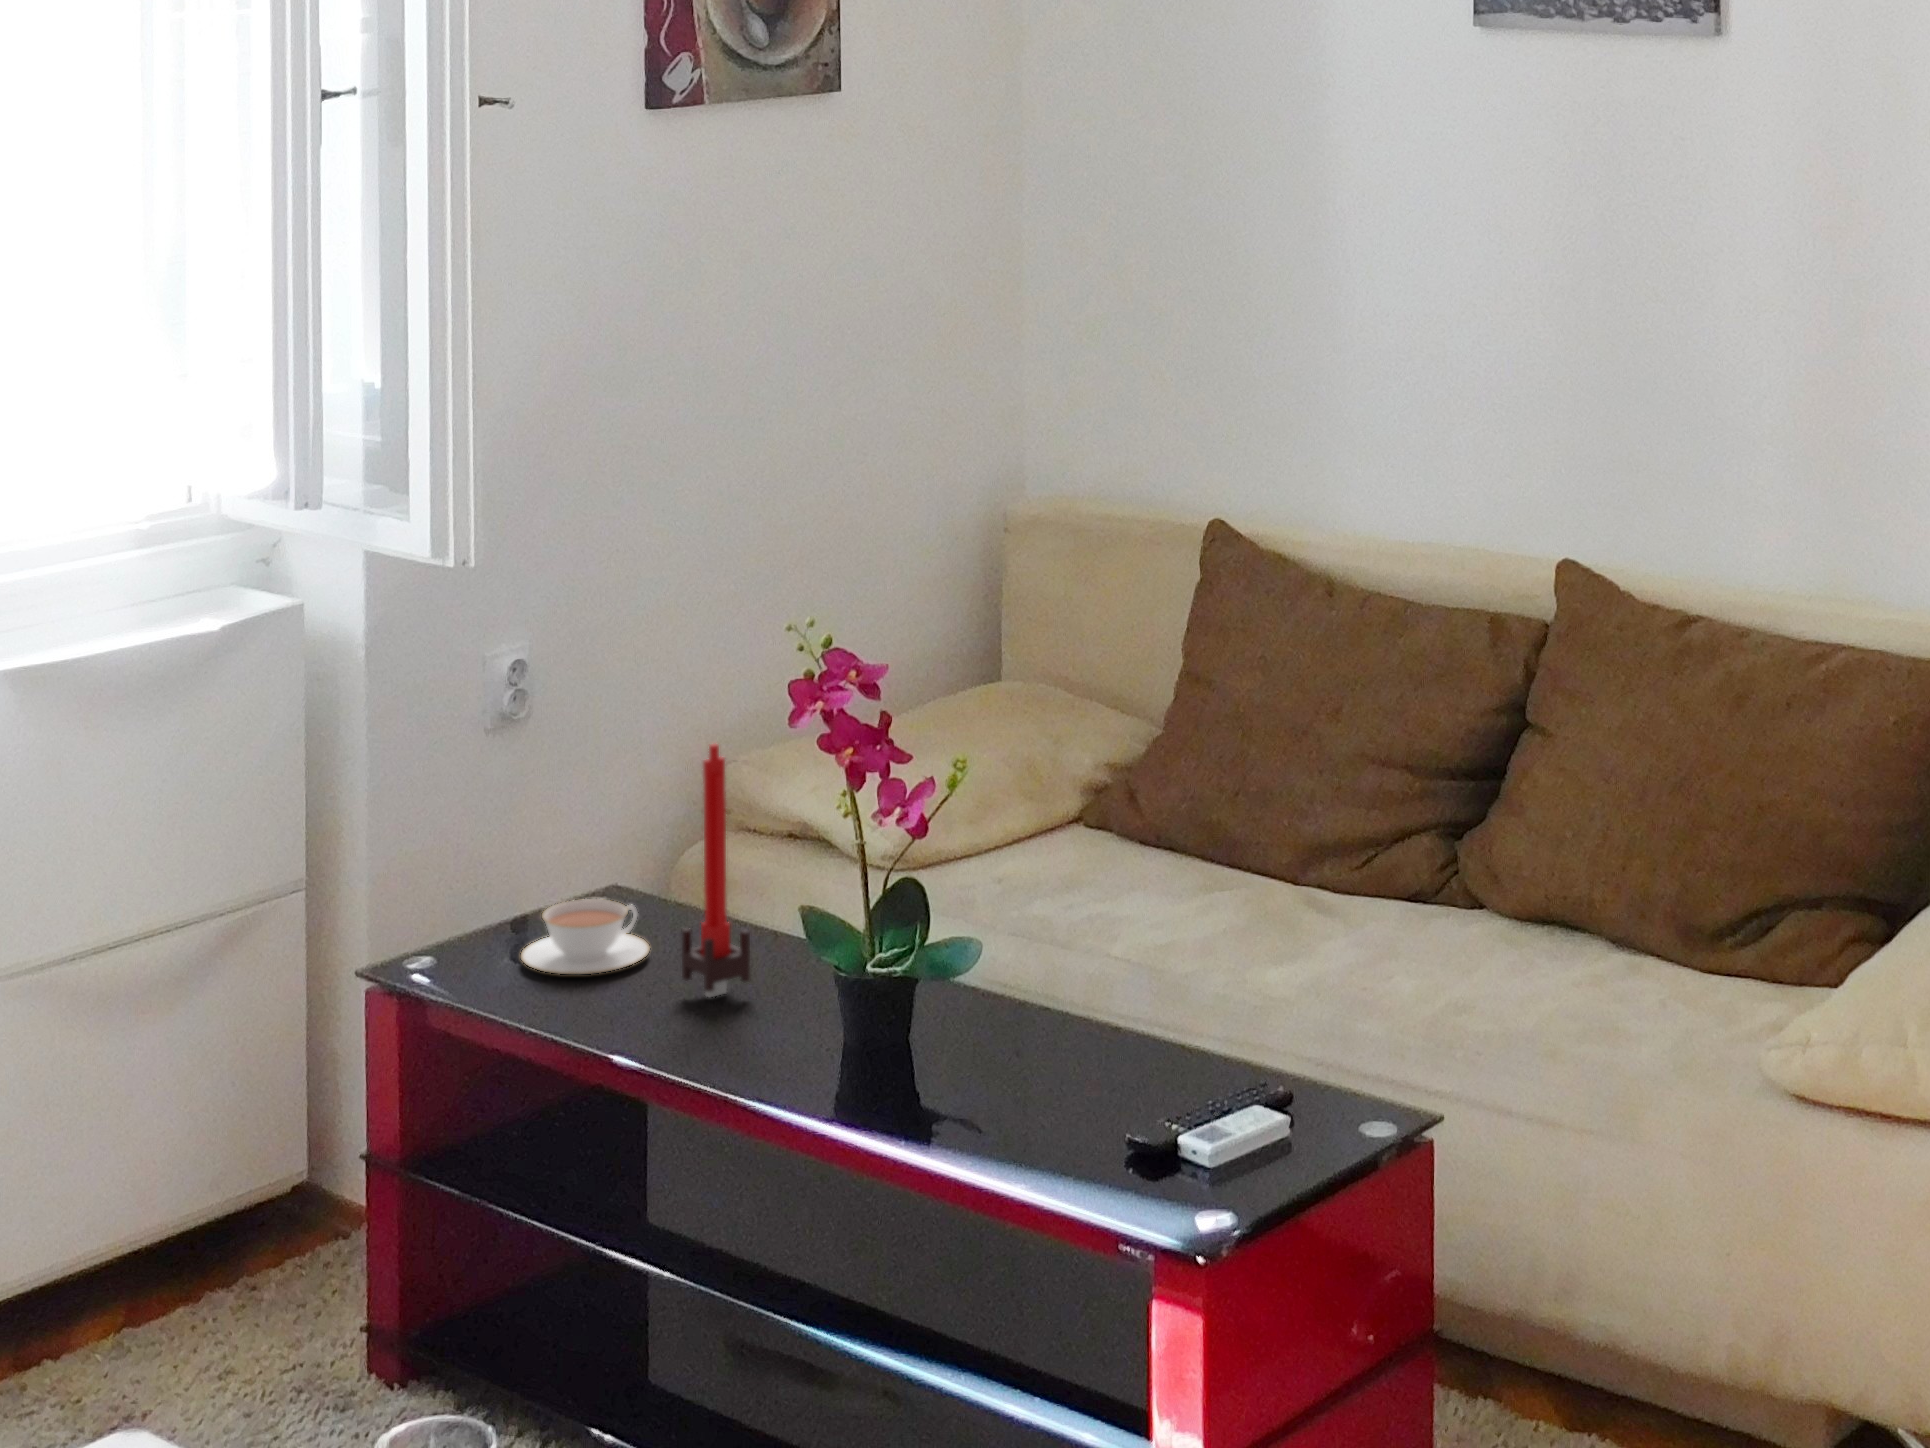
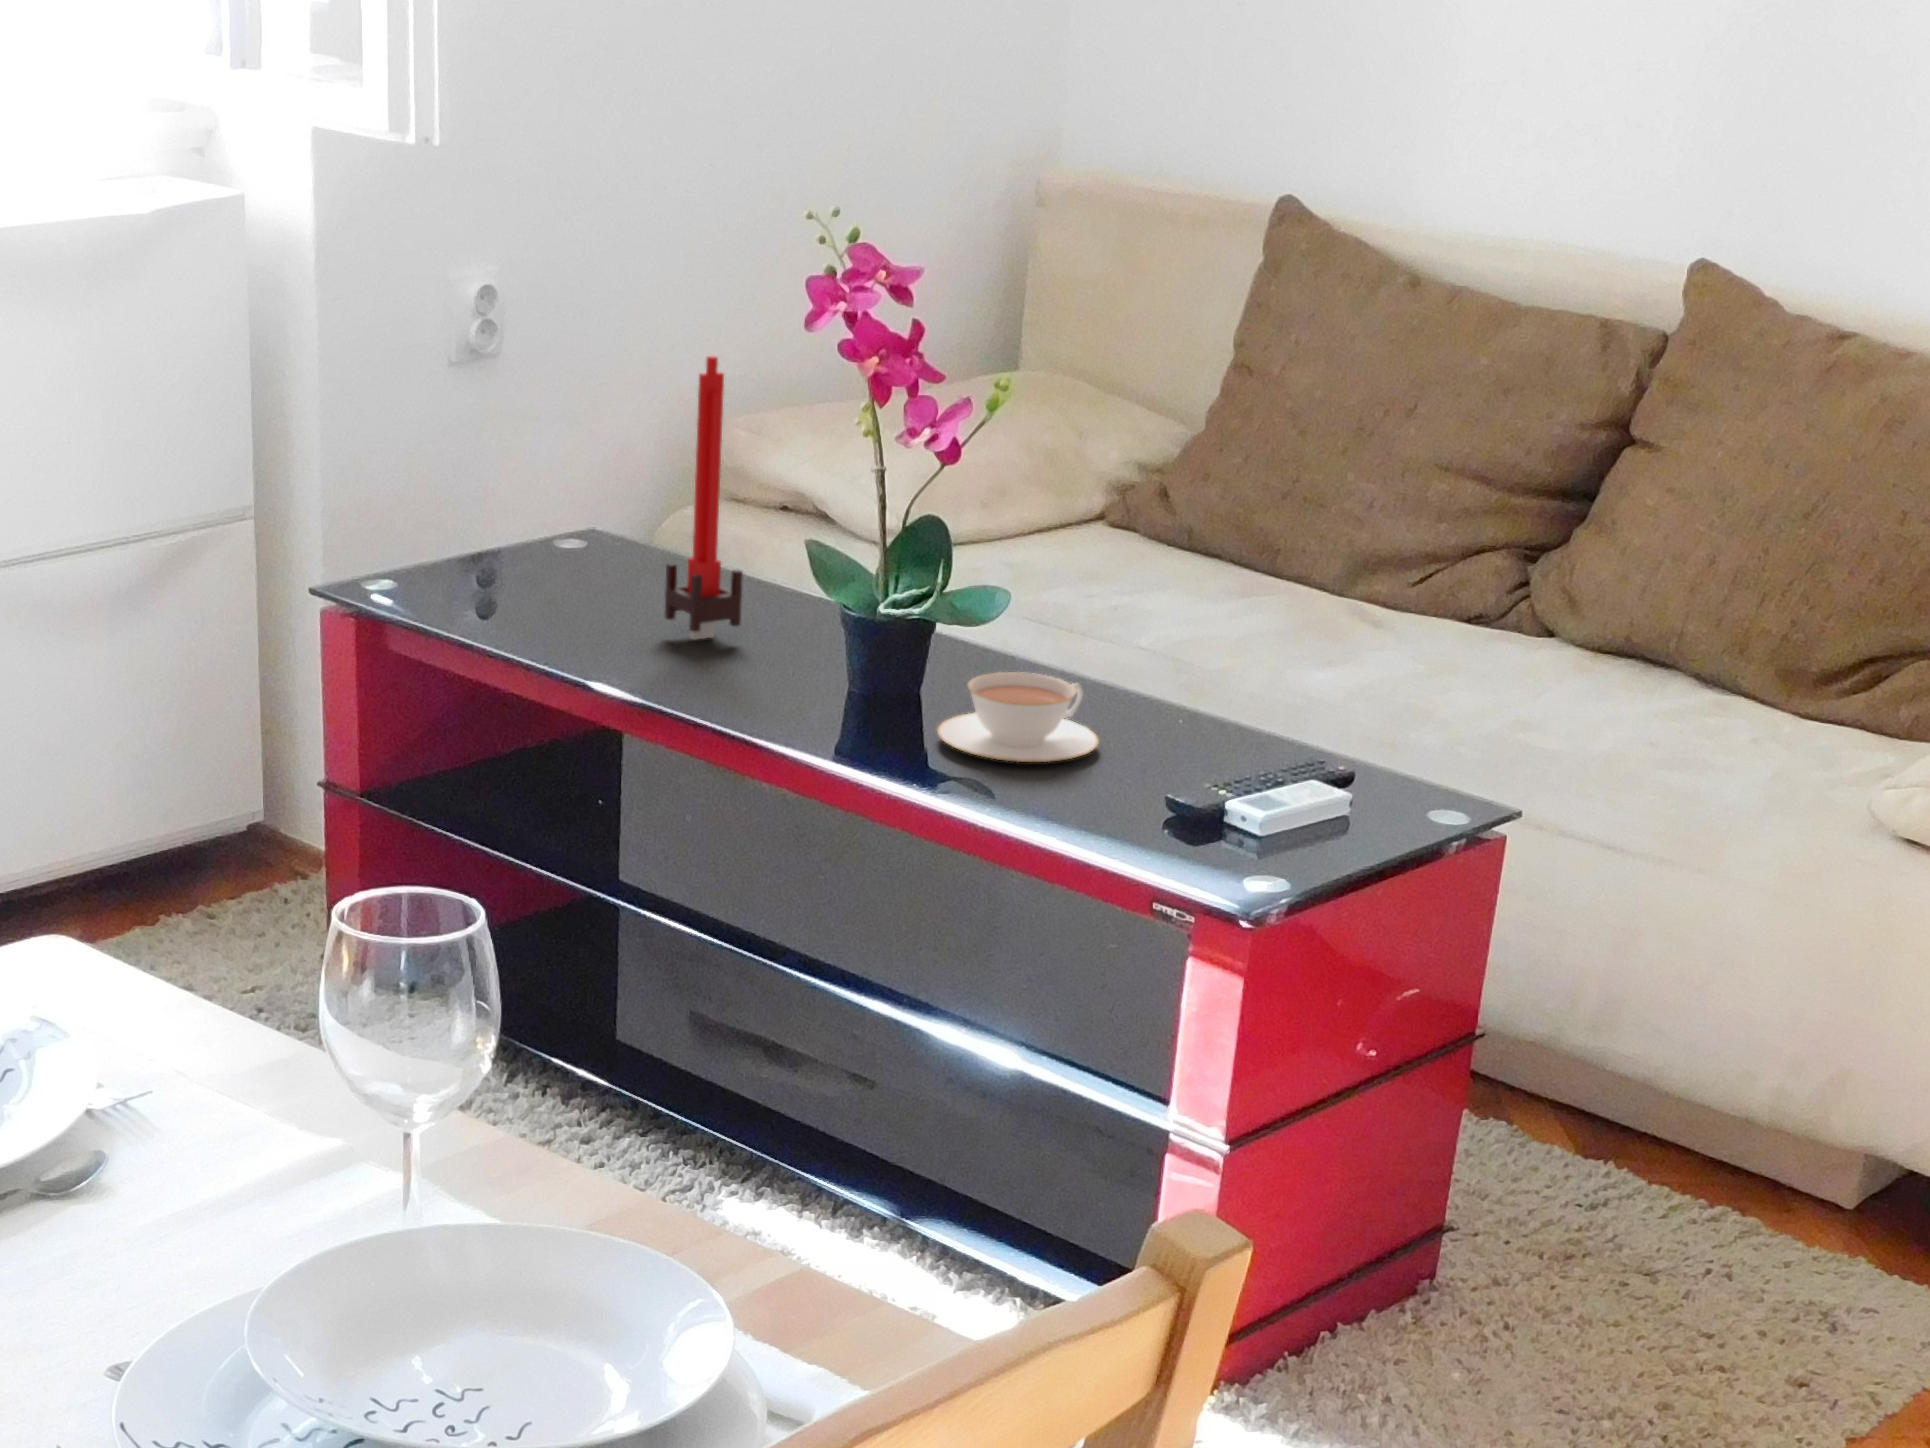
teacup: present [521,899,649,974] -> present [937,672,1099,762]

